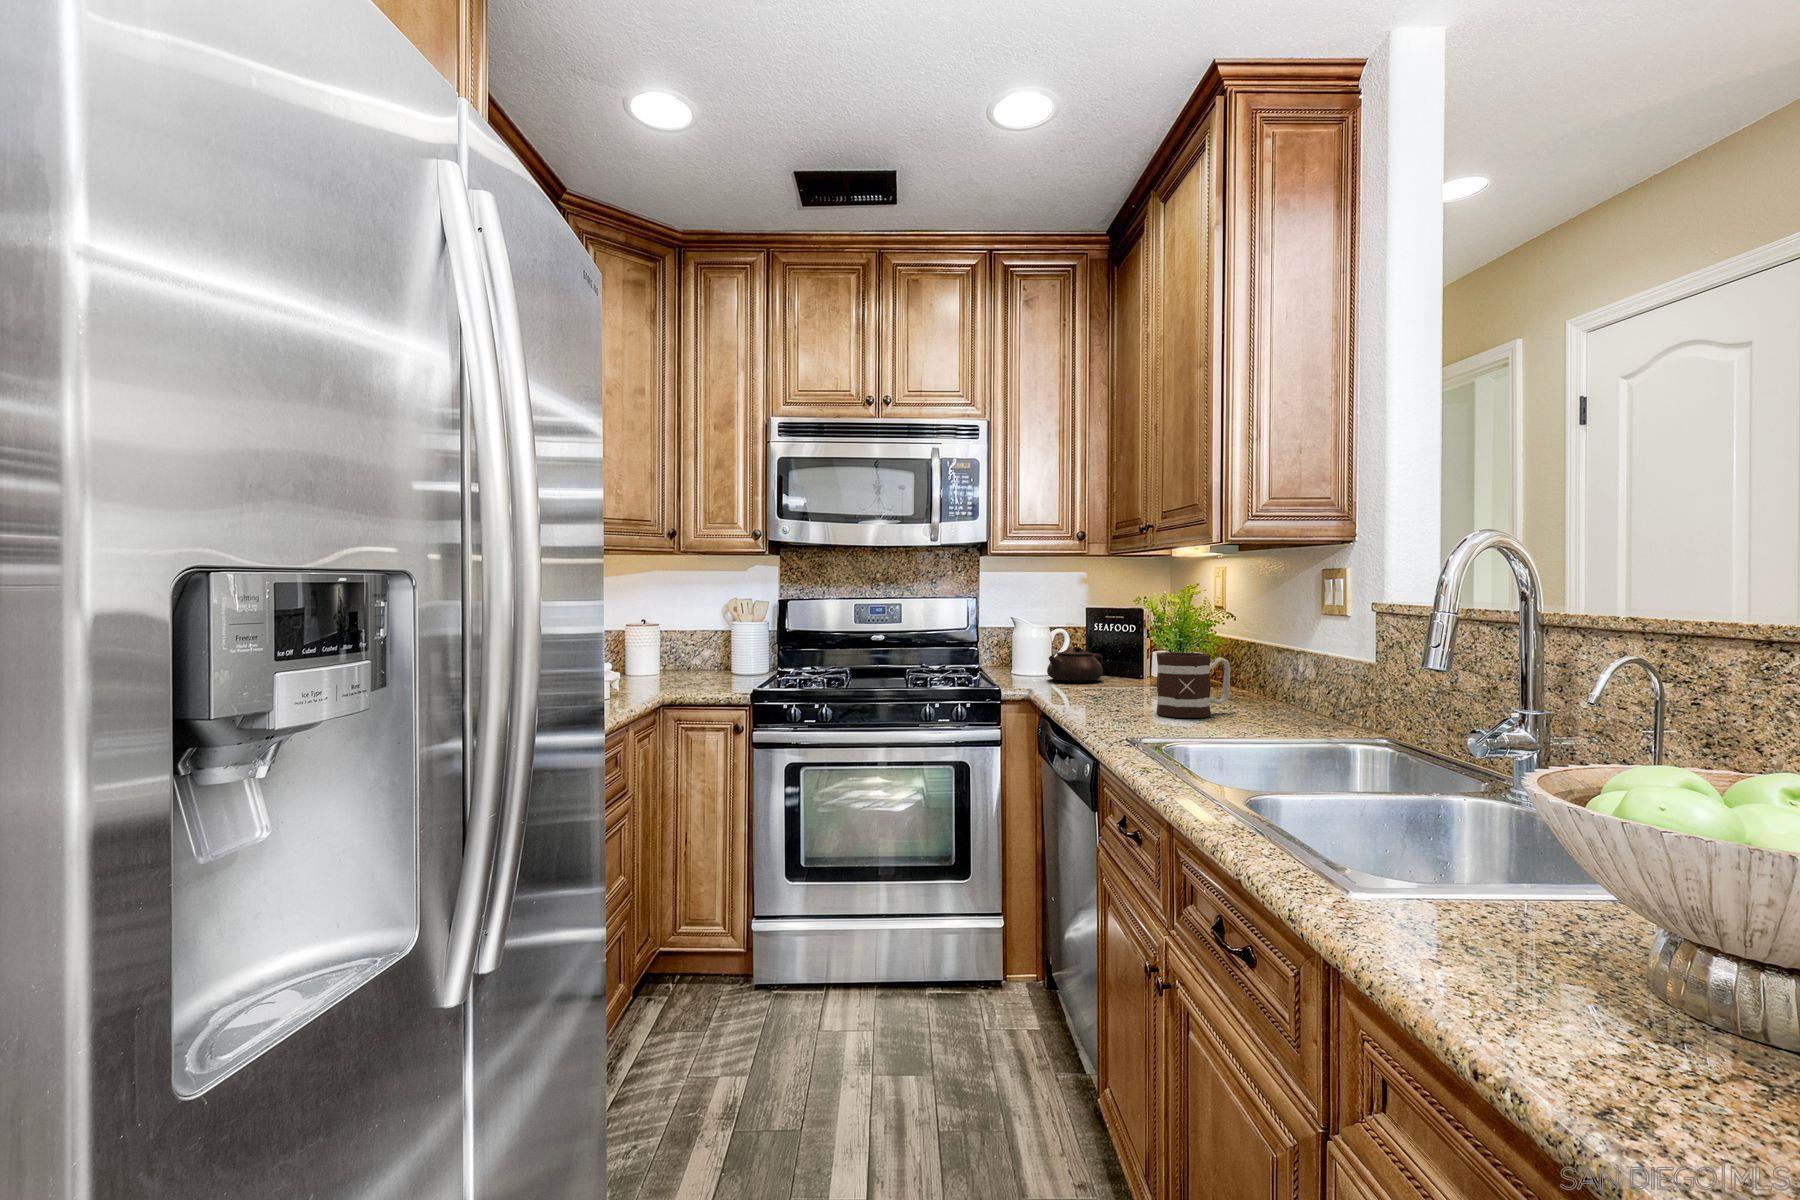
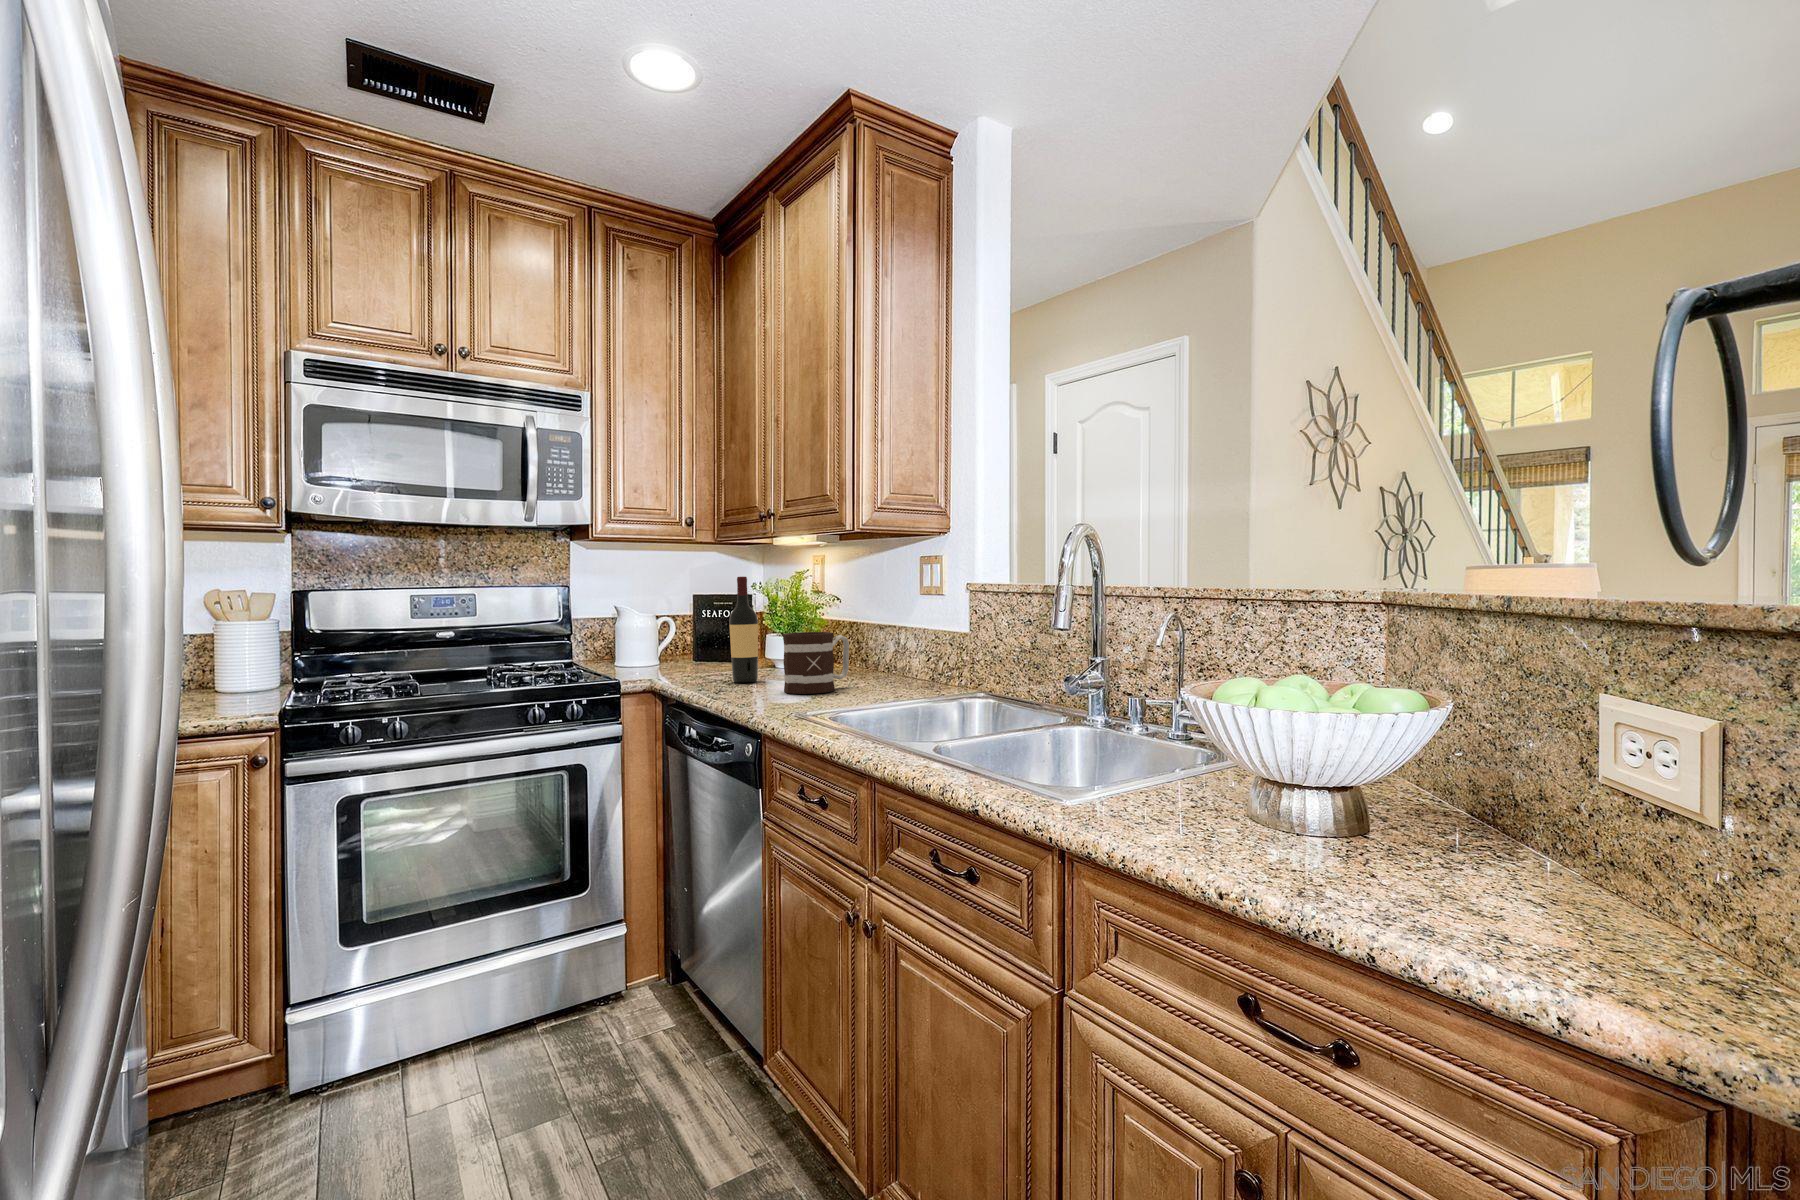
wine bottle: none [1110,593,1138,699] -> present [729,577,758,683]
teapot: present [1047,646,1103,682] -> none [656,634,714,671]

